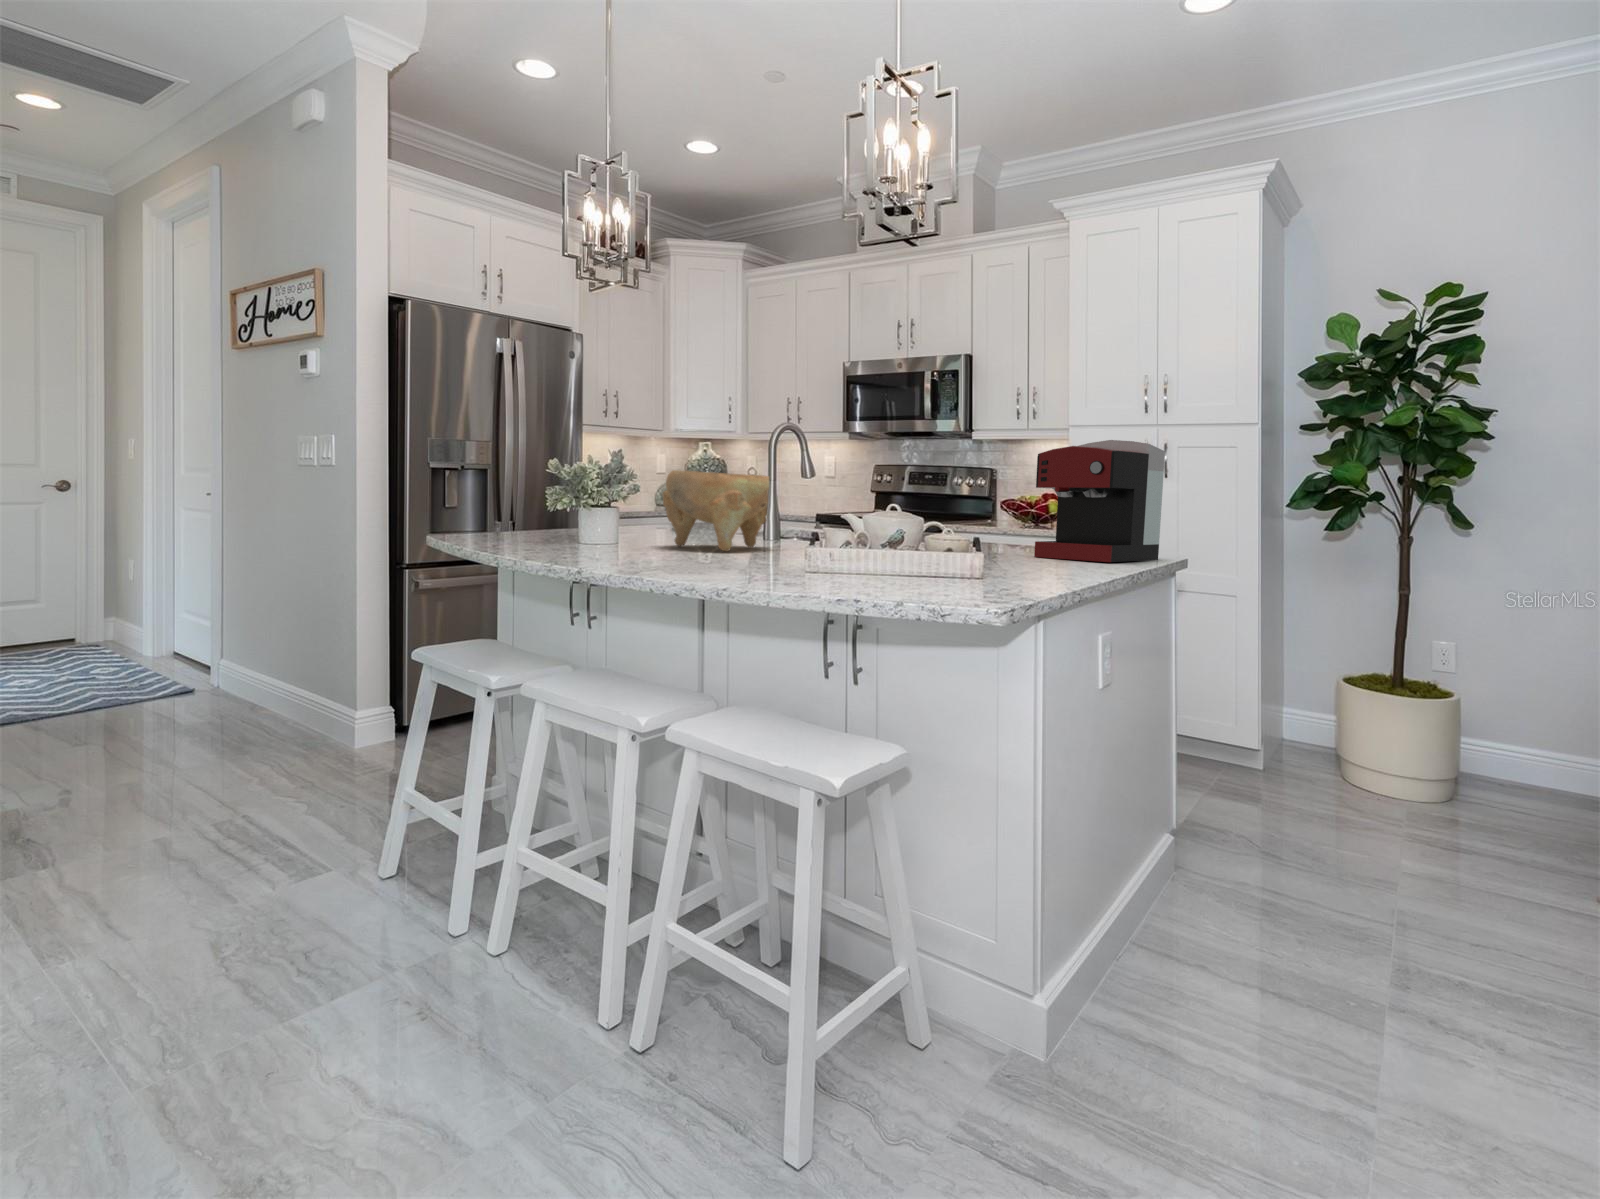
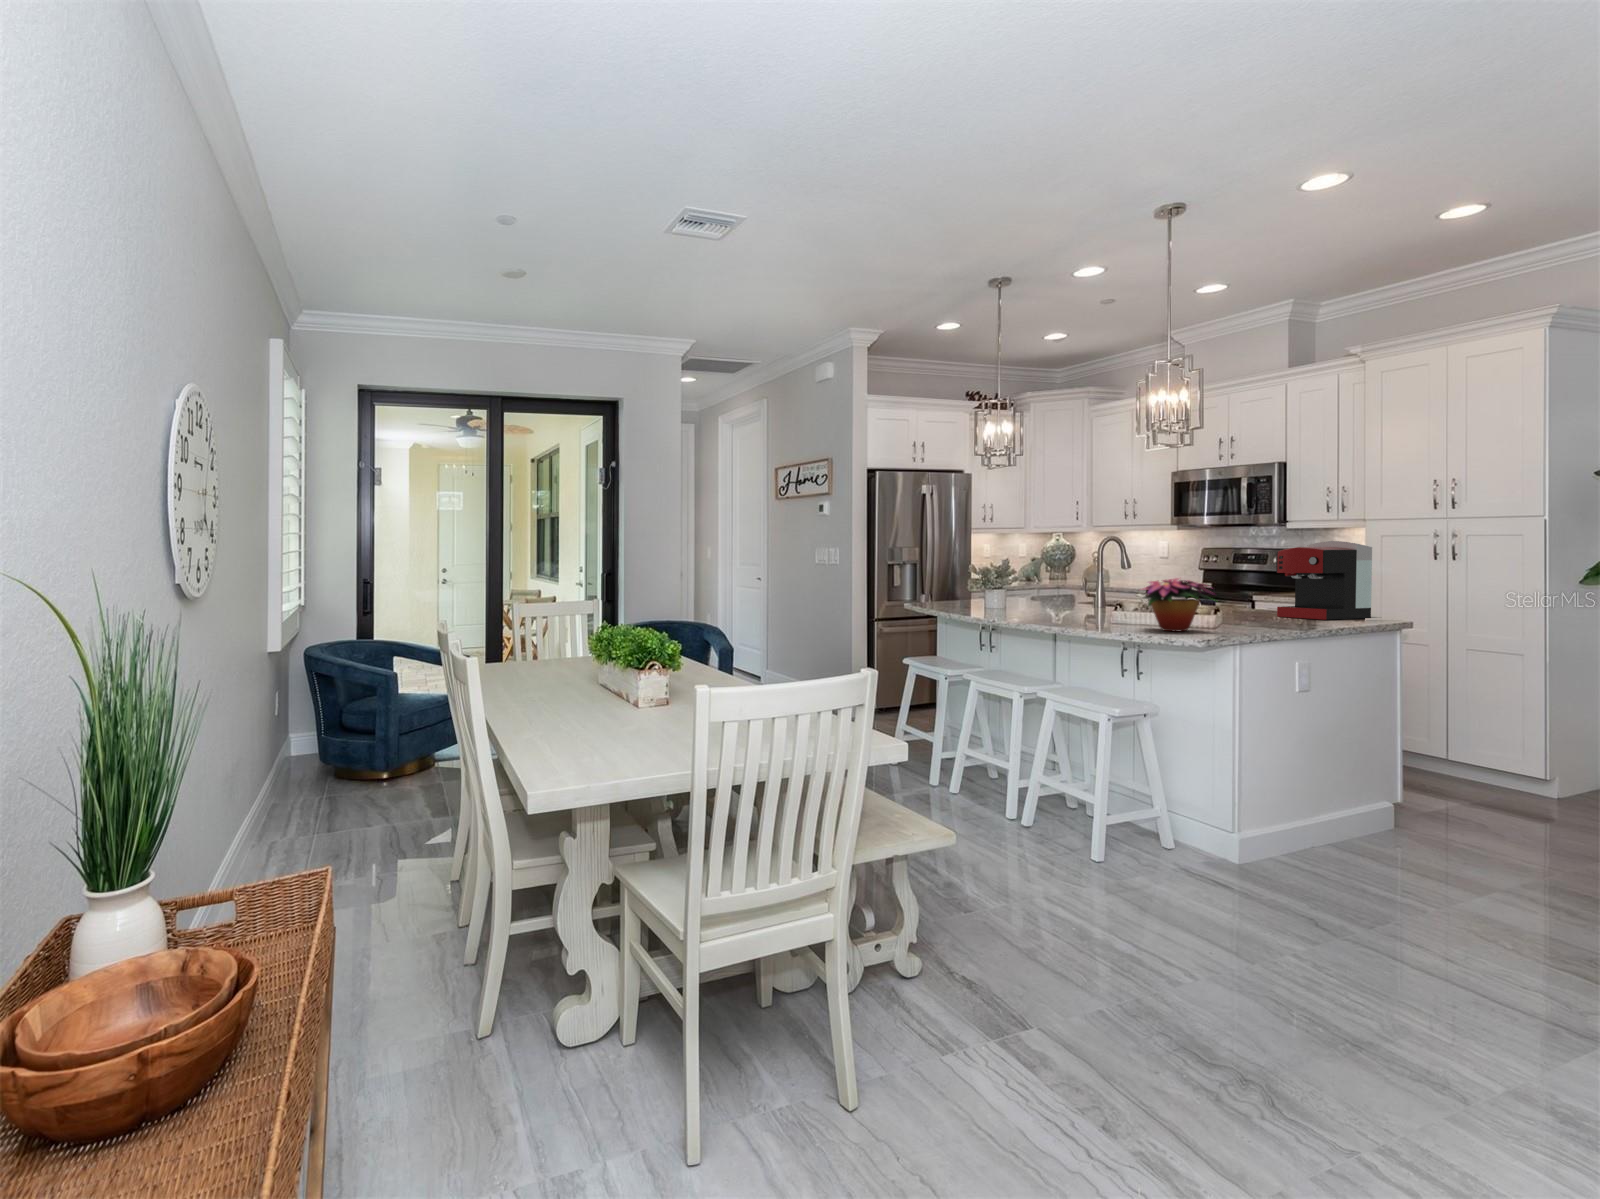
decorative bowl: present [662,470,769,551] -> none [1033,568,1101,614]
flower arrangement: none [854,479,1011,586] -> present [1142,578,1213,631]

